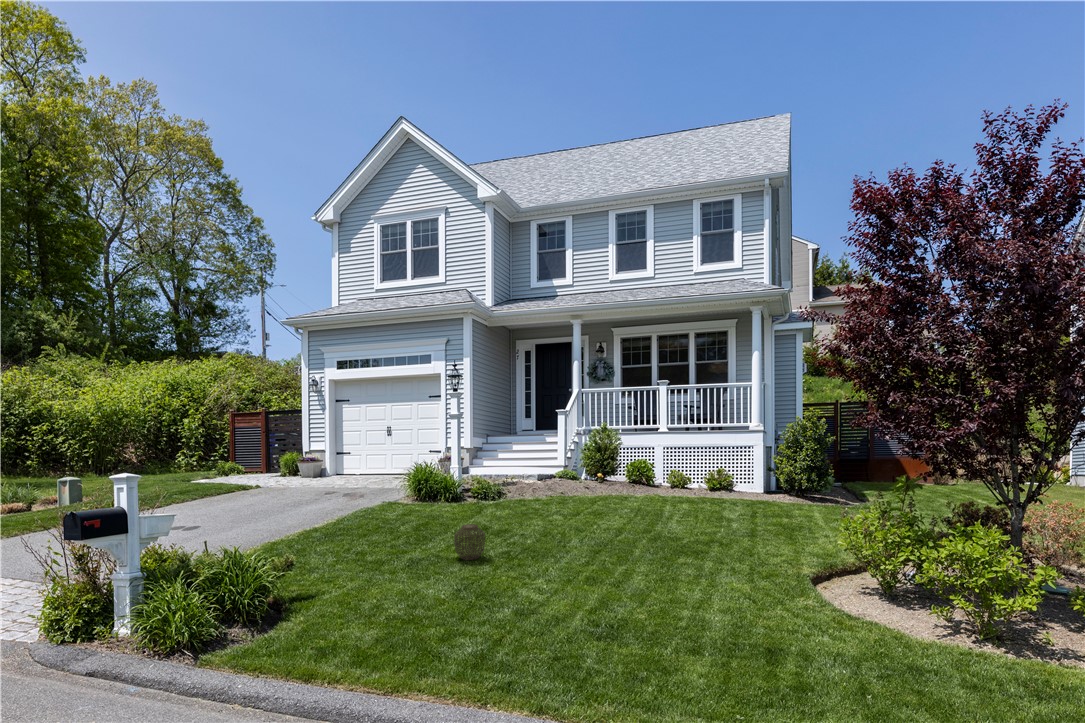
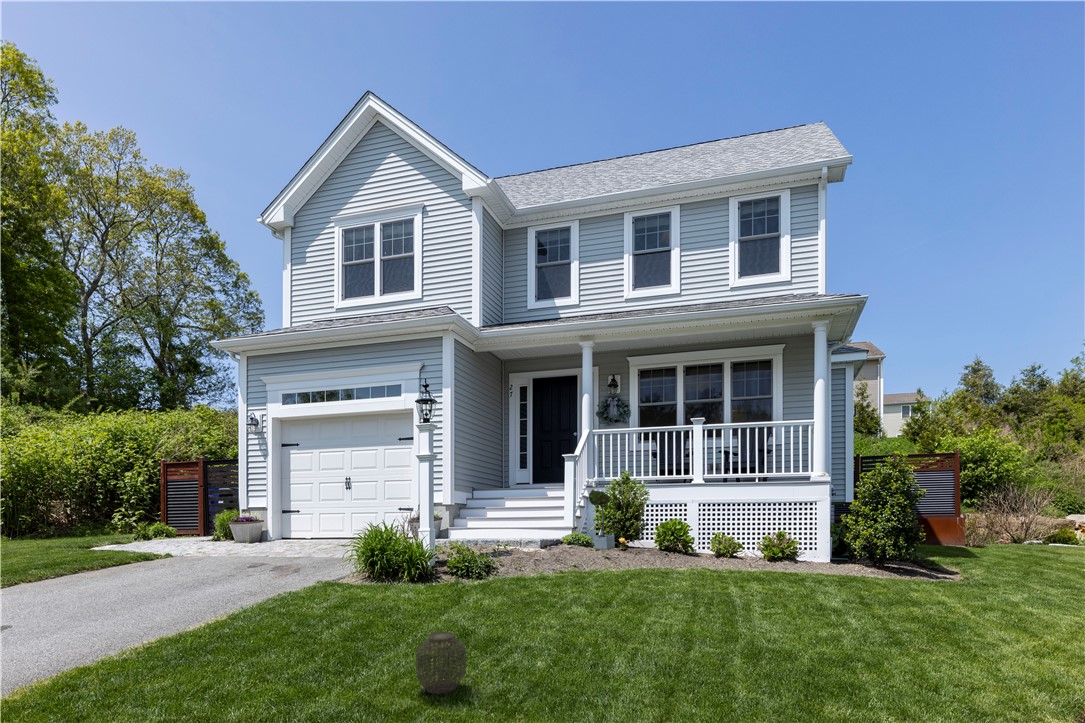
potted tree: none [577,436,597,482] -> present [589,490,615,550]

